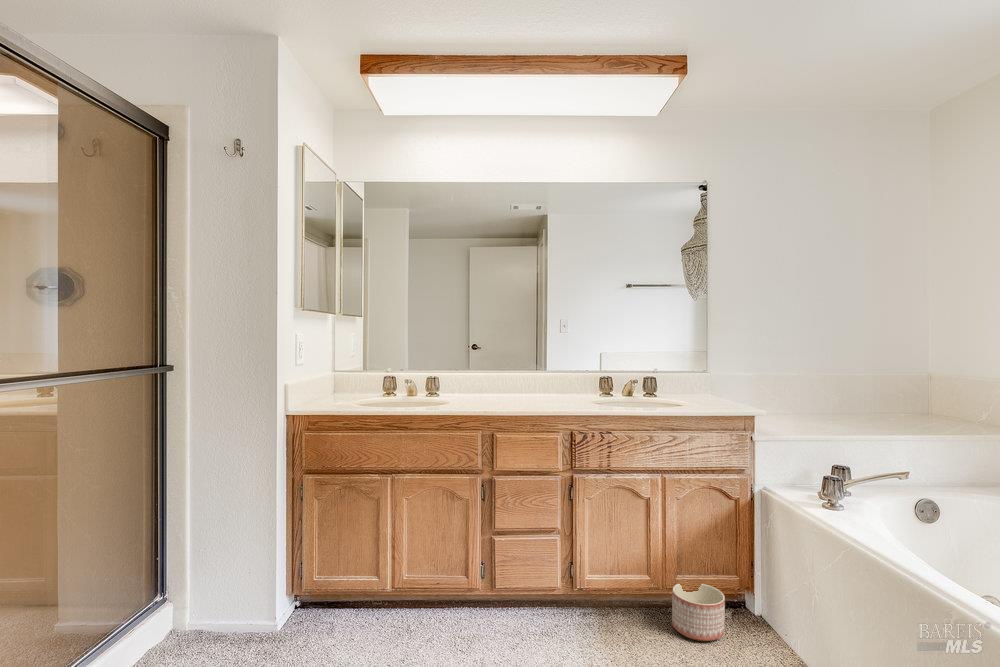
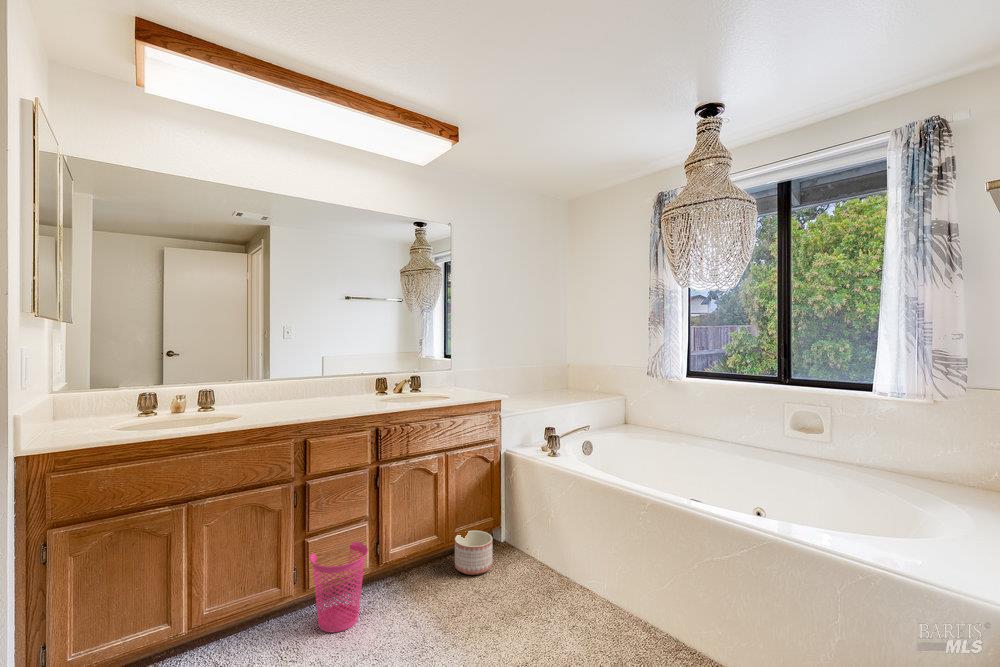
waste basket: none [493,548,552,642] -> present [310,542,368,633]

